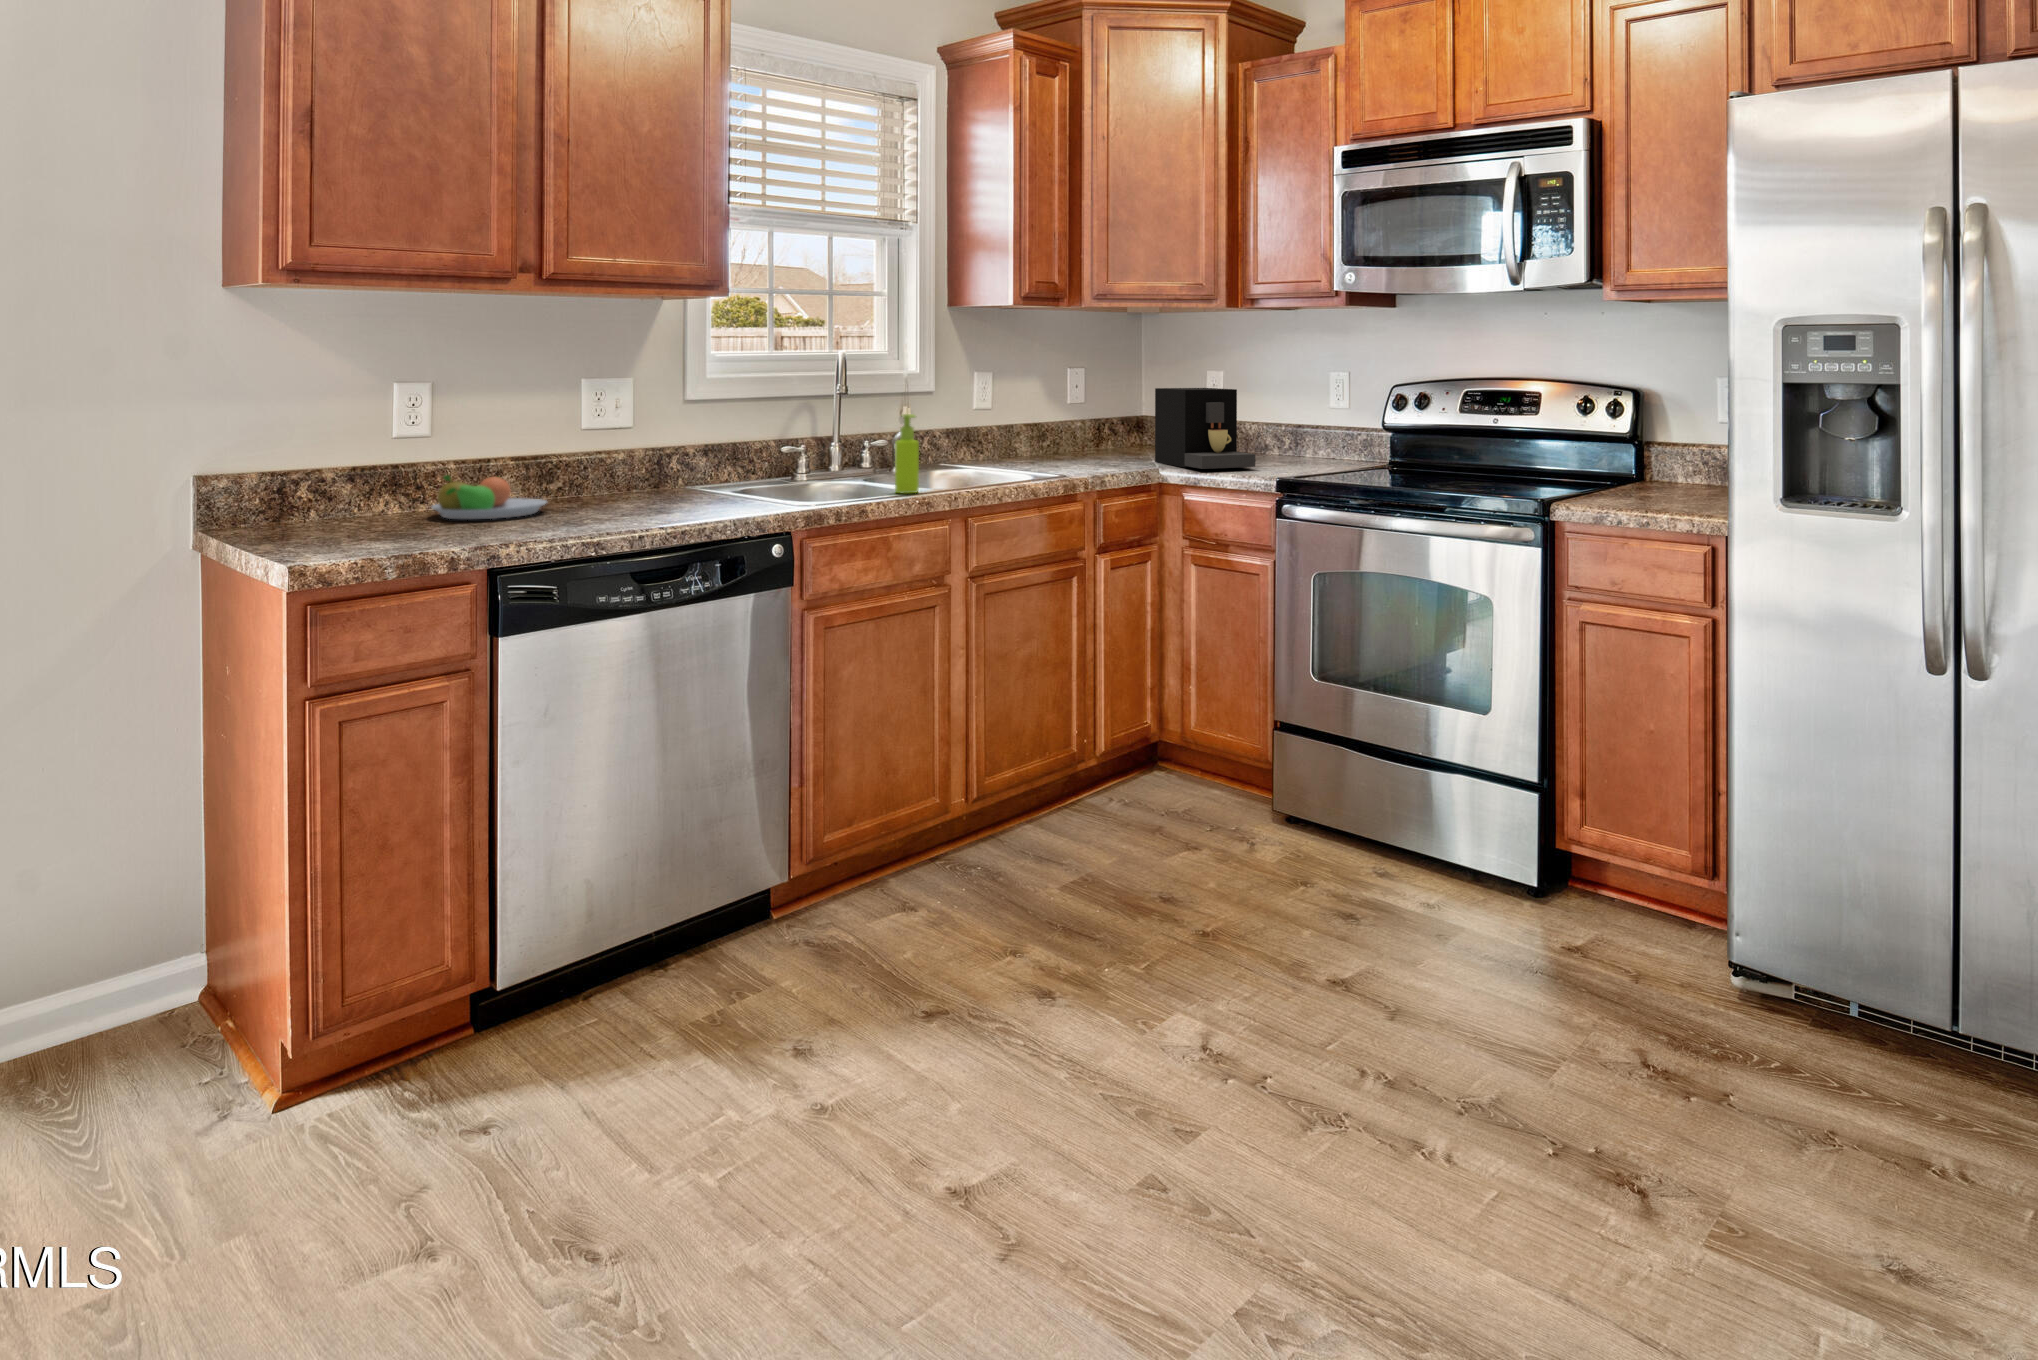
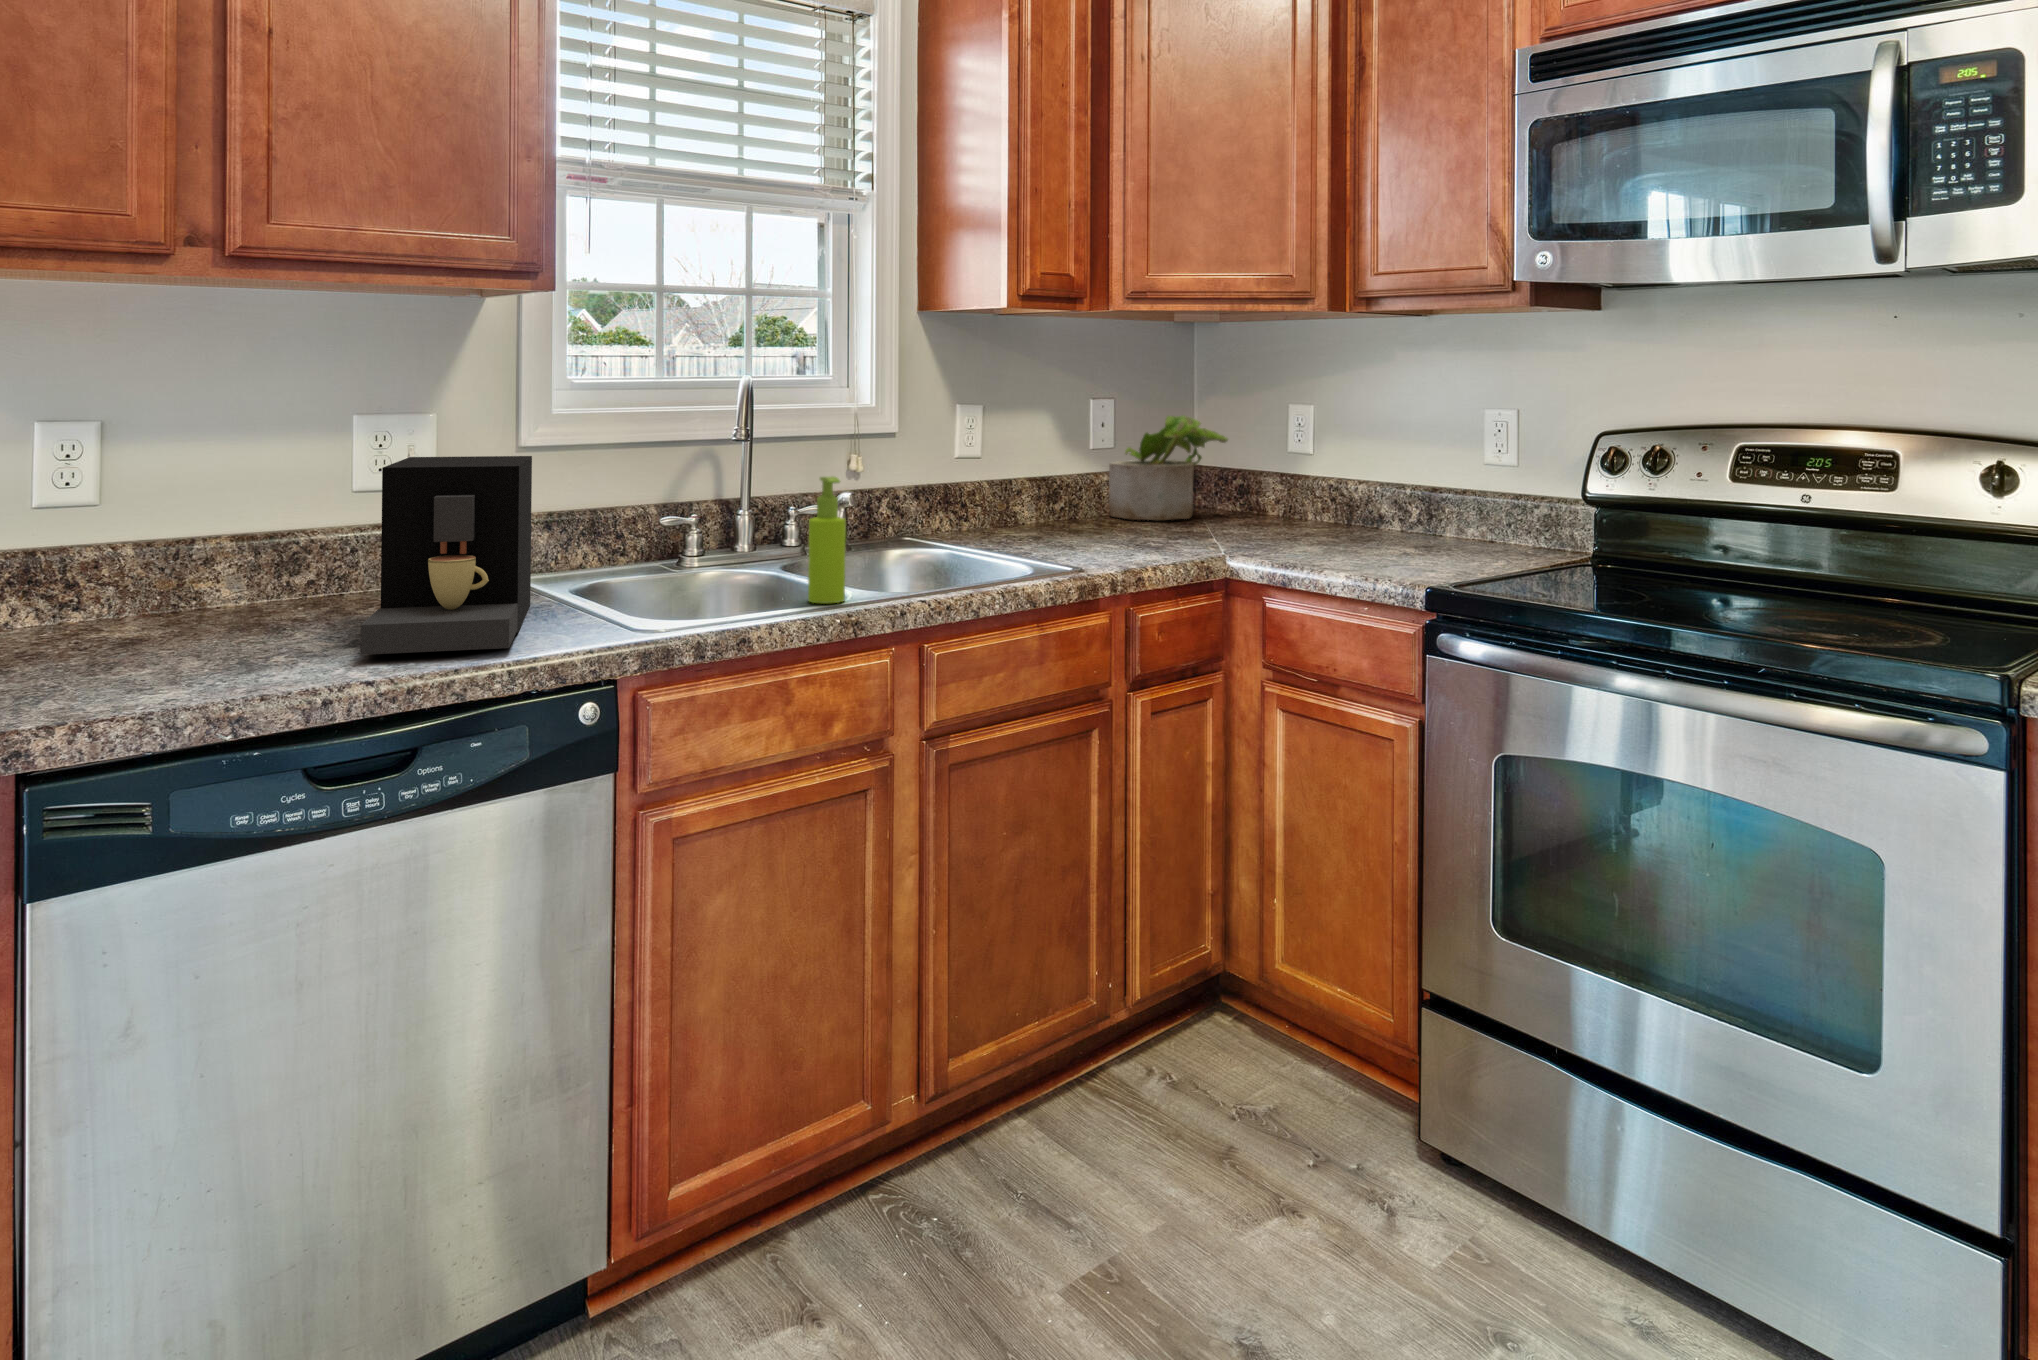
potted plant: none [1079,379,1163,453] -> present [1109,415,1228,520]
coffee maker: present [1155,388,1255,469] -> present [360,456,532,655]
fruit bowl: present [432,475,546,519] -> none [52,571,249,649]

